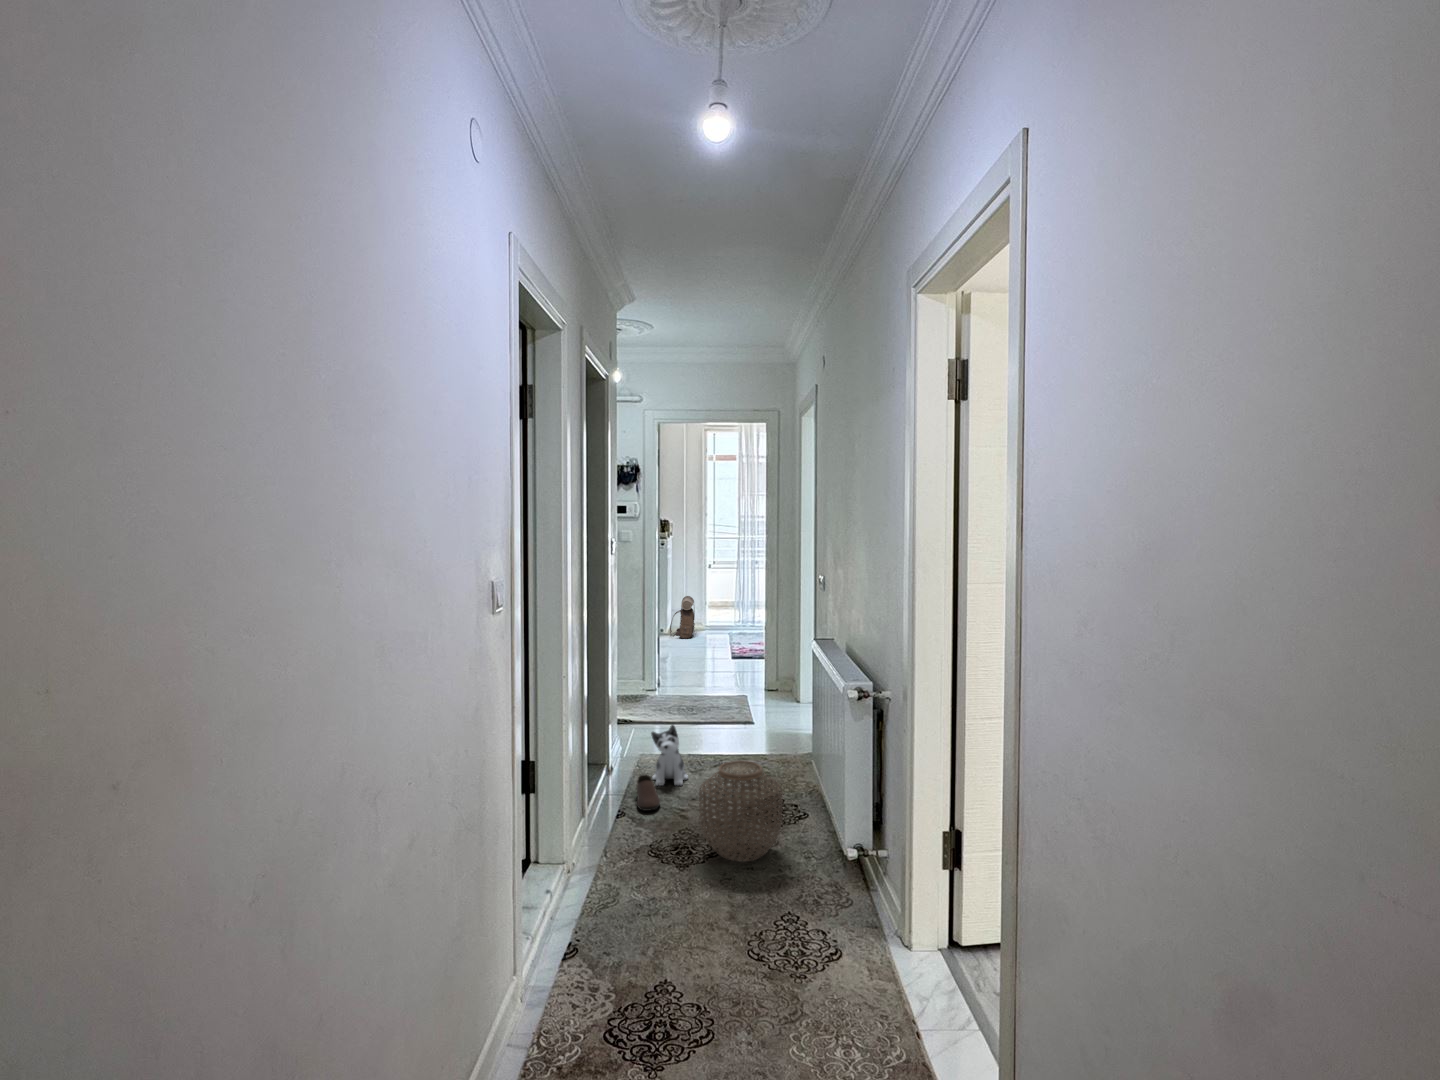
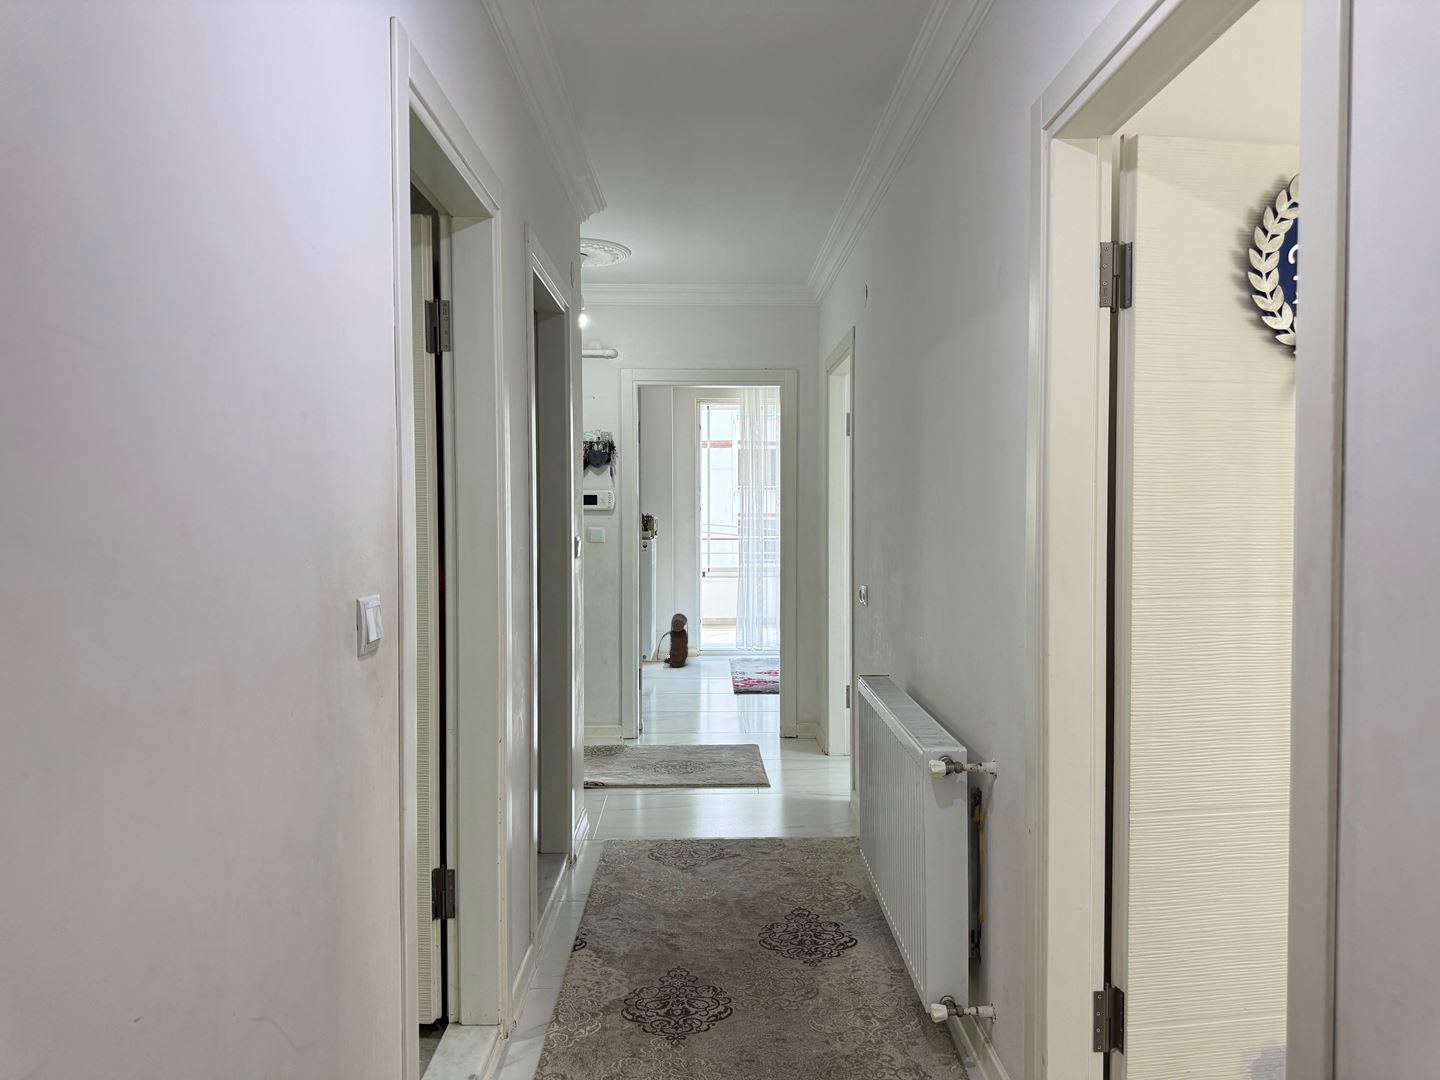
plush toy: present [651,725,688,785] -> none [628,798,682,888]
woven basket: present [699,761,782,861] -> none [698,864,824,1023]
shoe: present [637,775,660,811] -> none [607,874,641,931]

